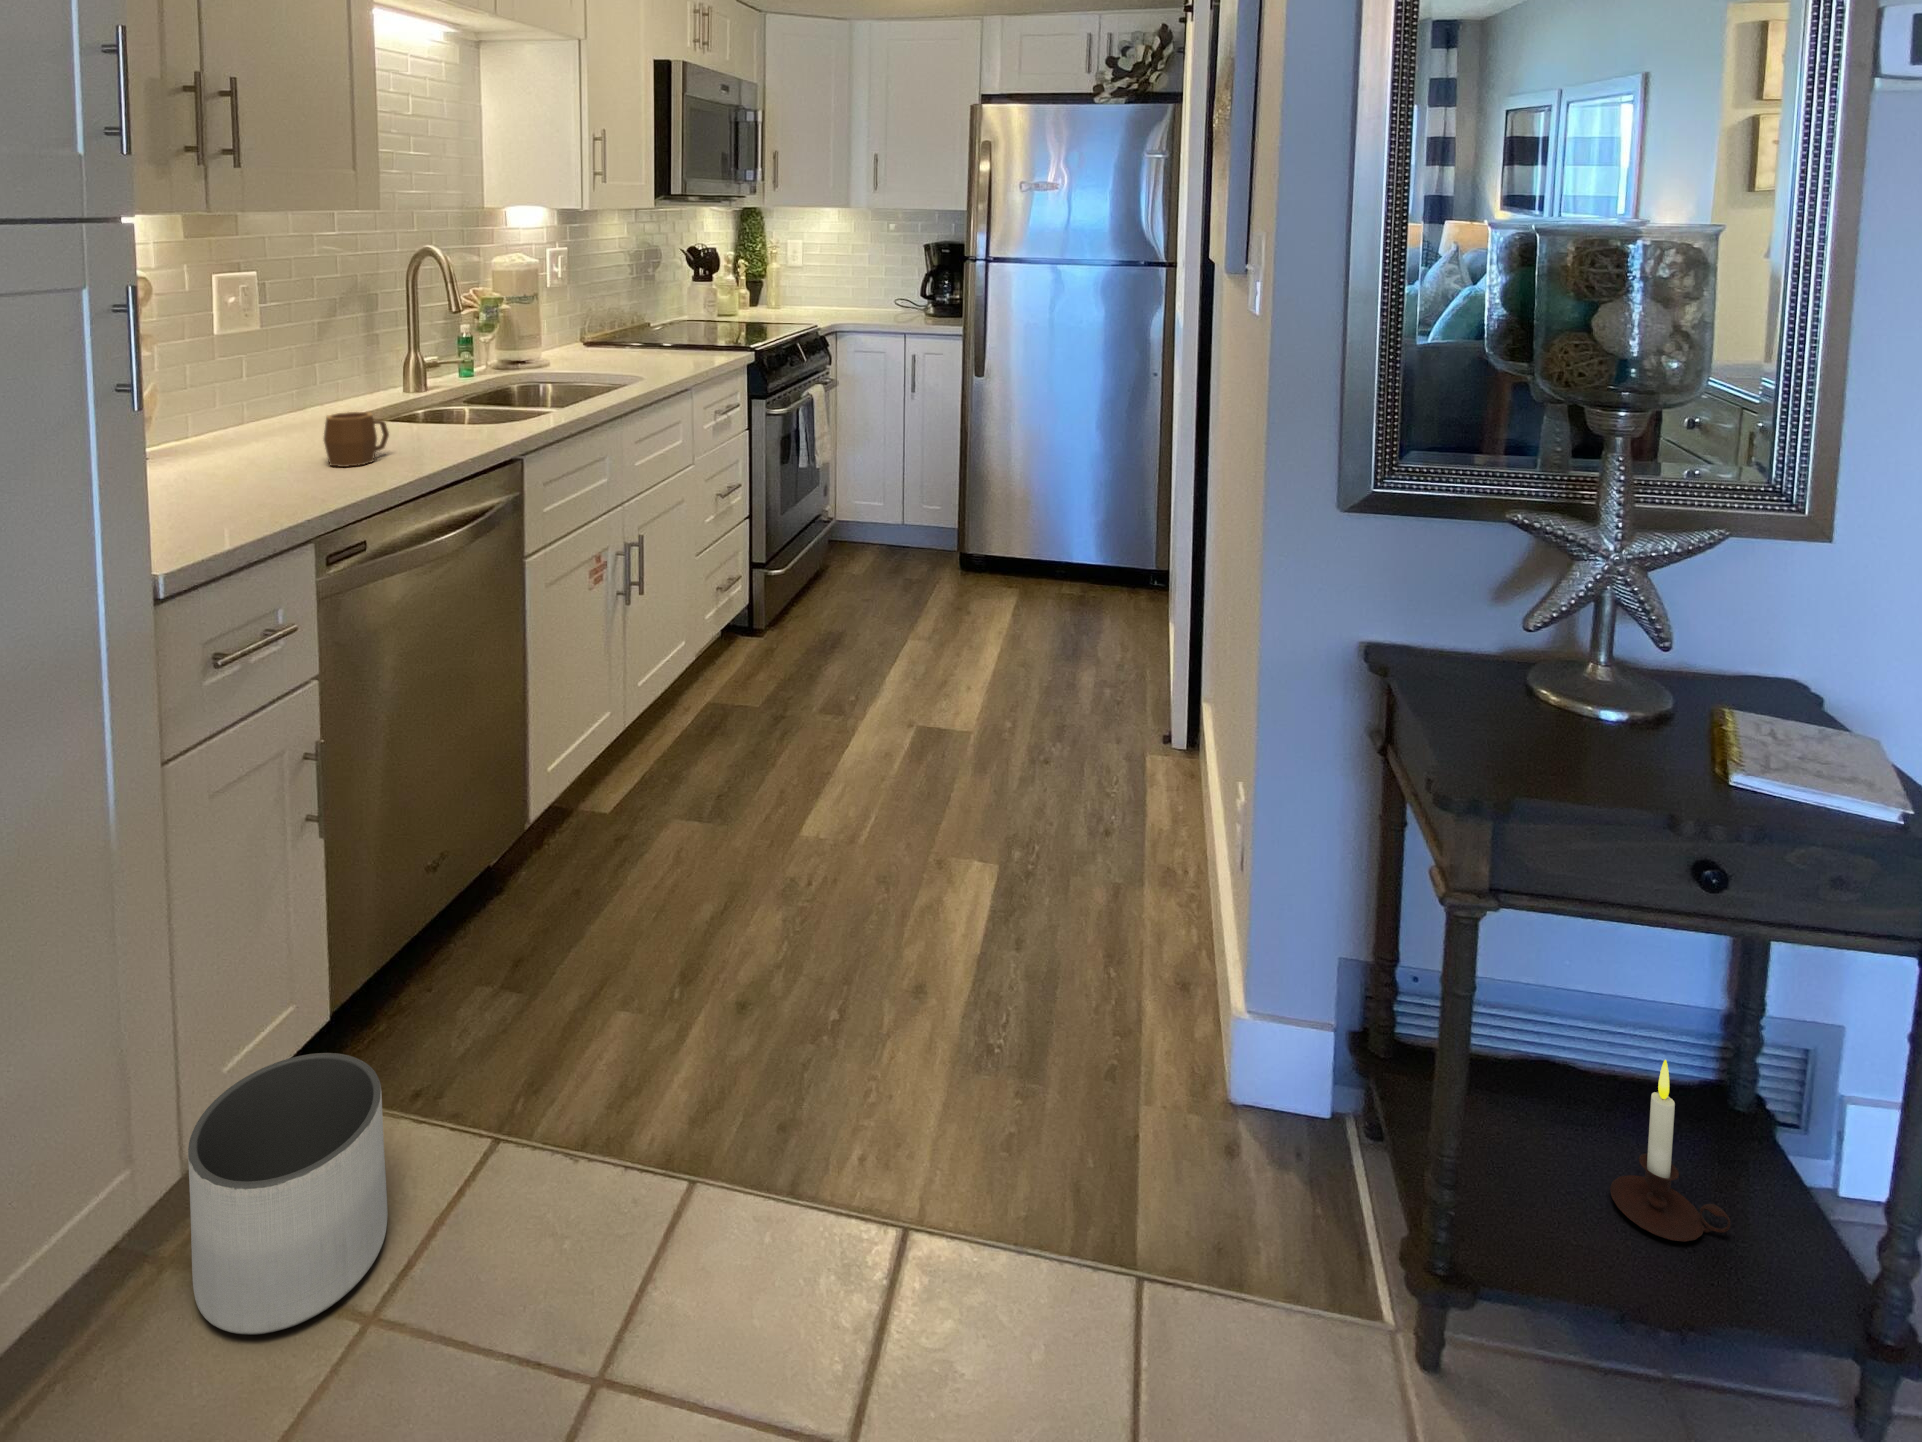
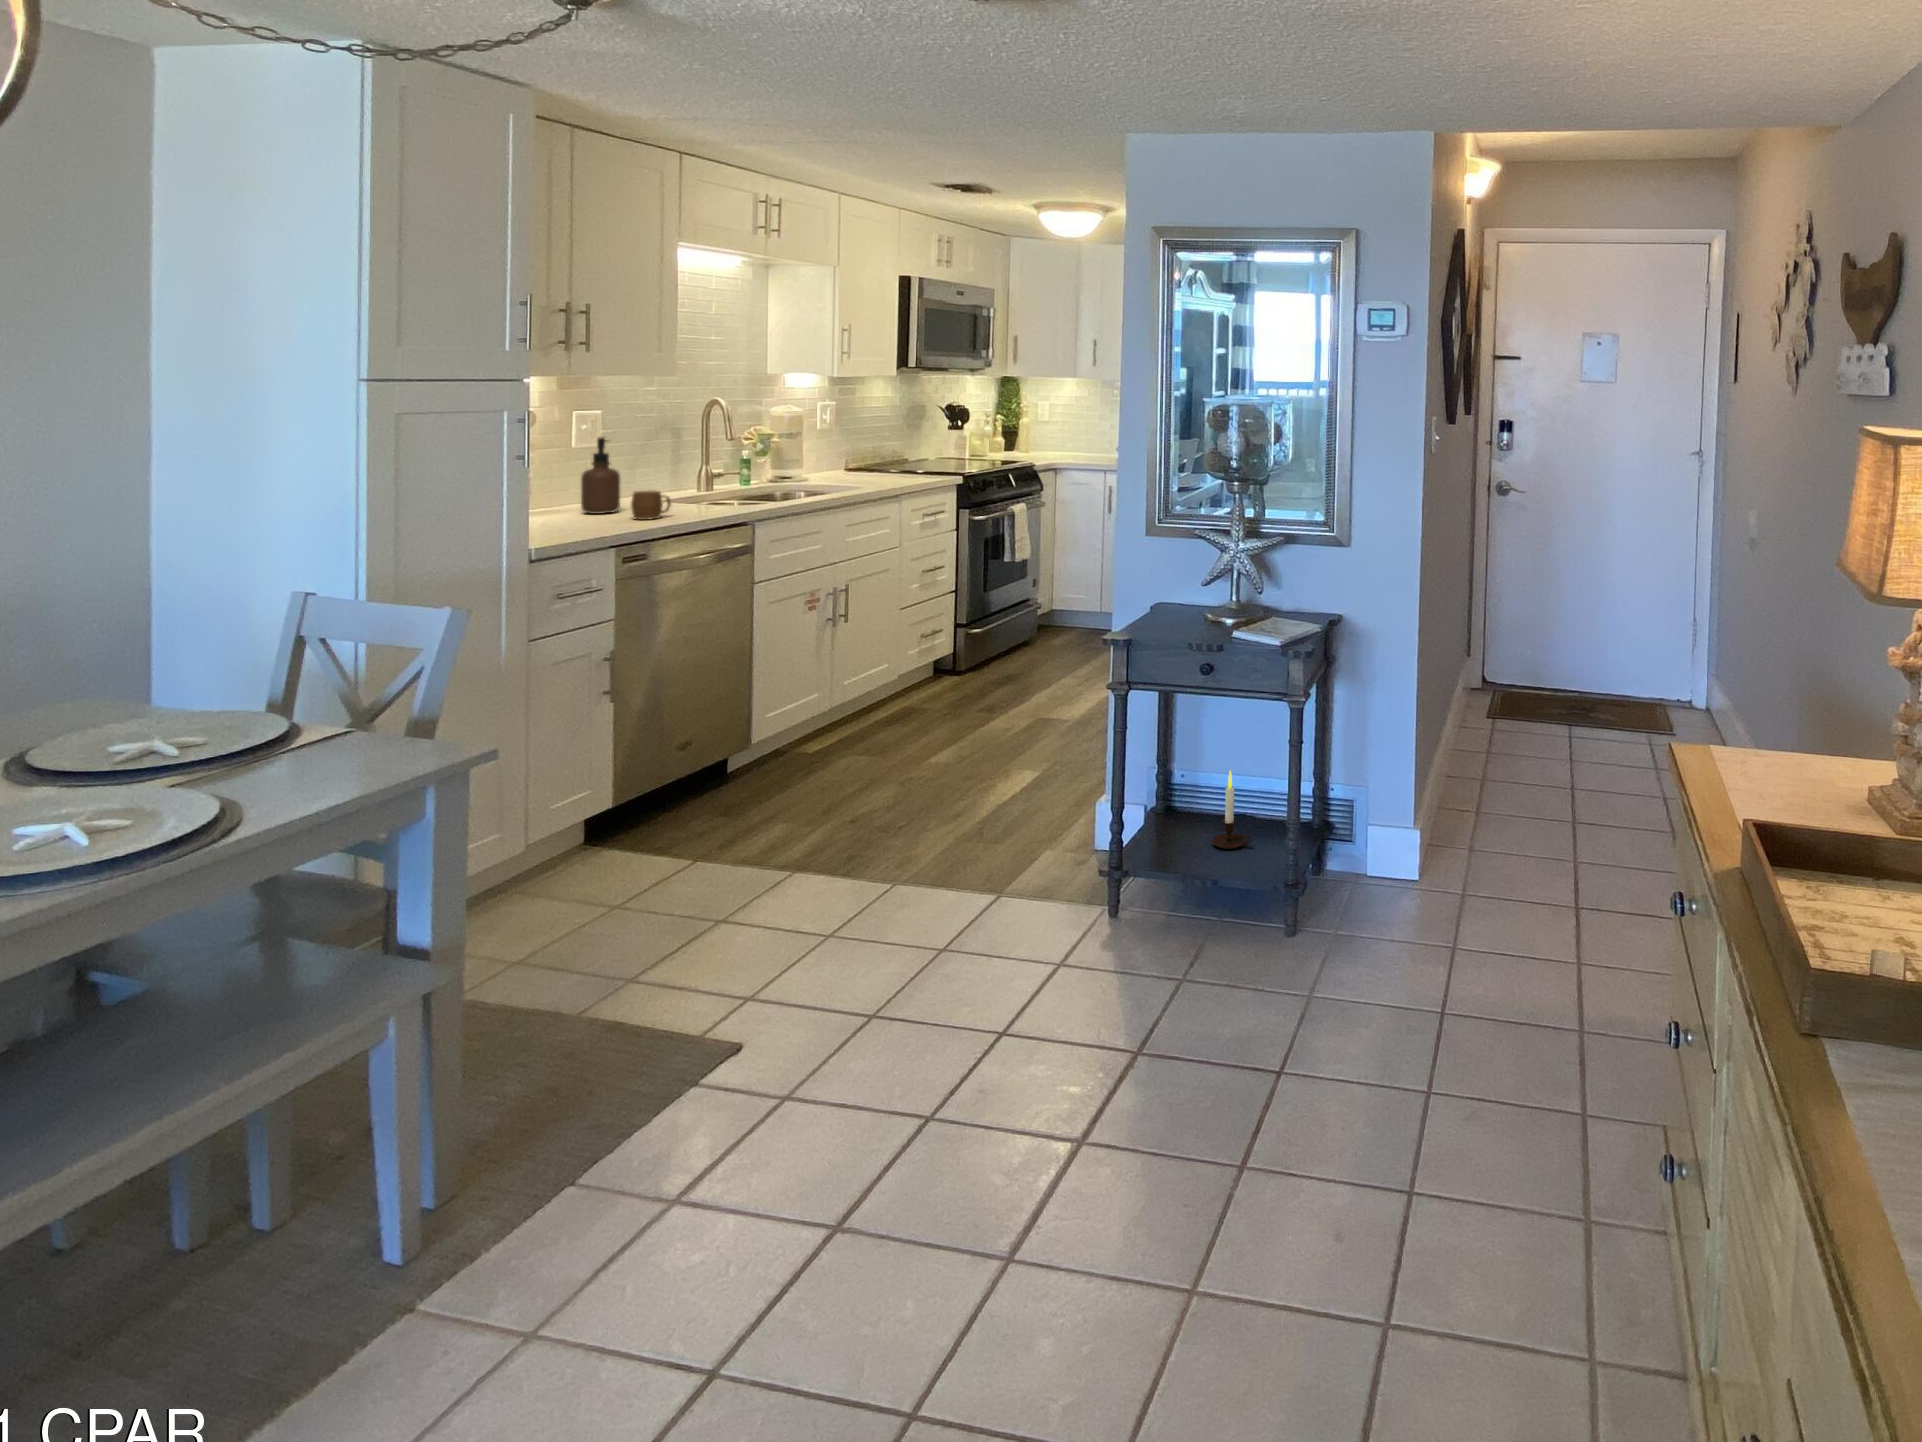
soap dispenser: none [236,318,300,450] -> present [581,437,620,514]
planter: present [188,1053,387,1334] -> none [527,800,630,907]

